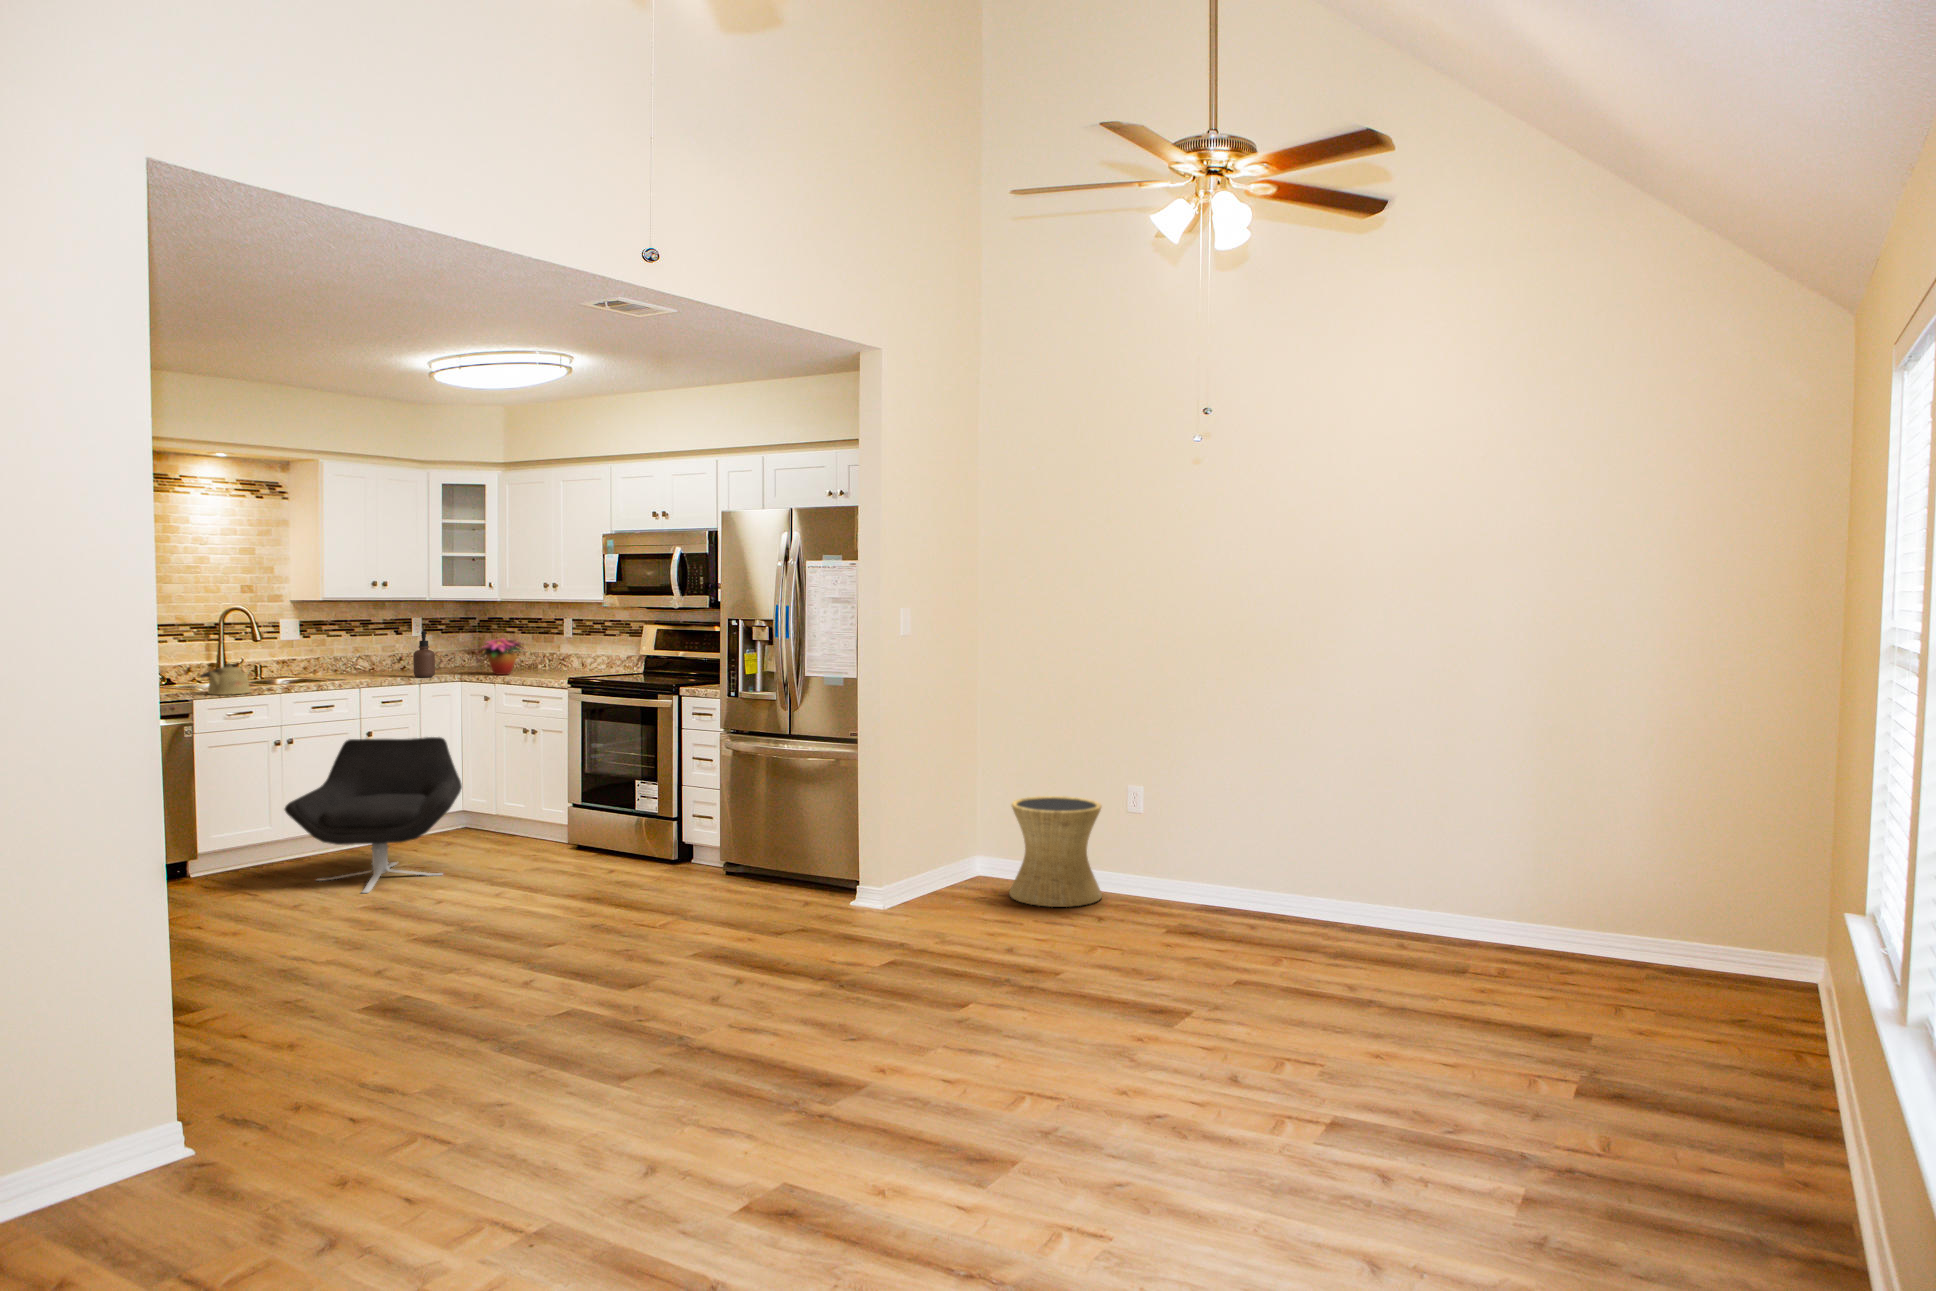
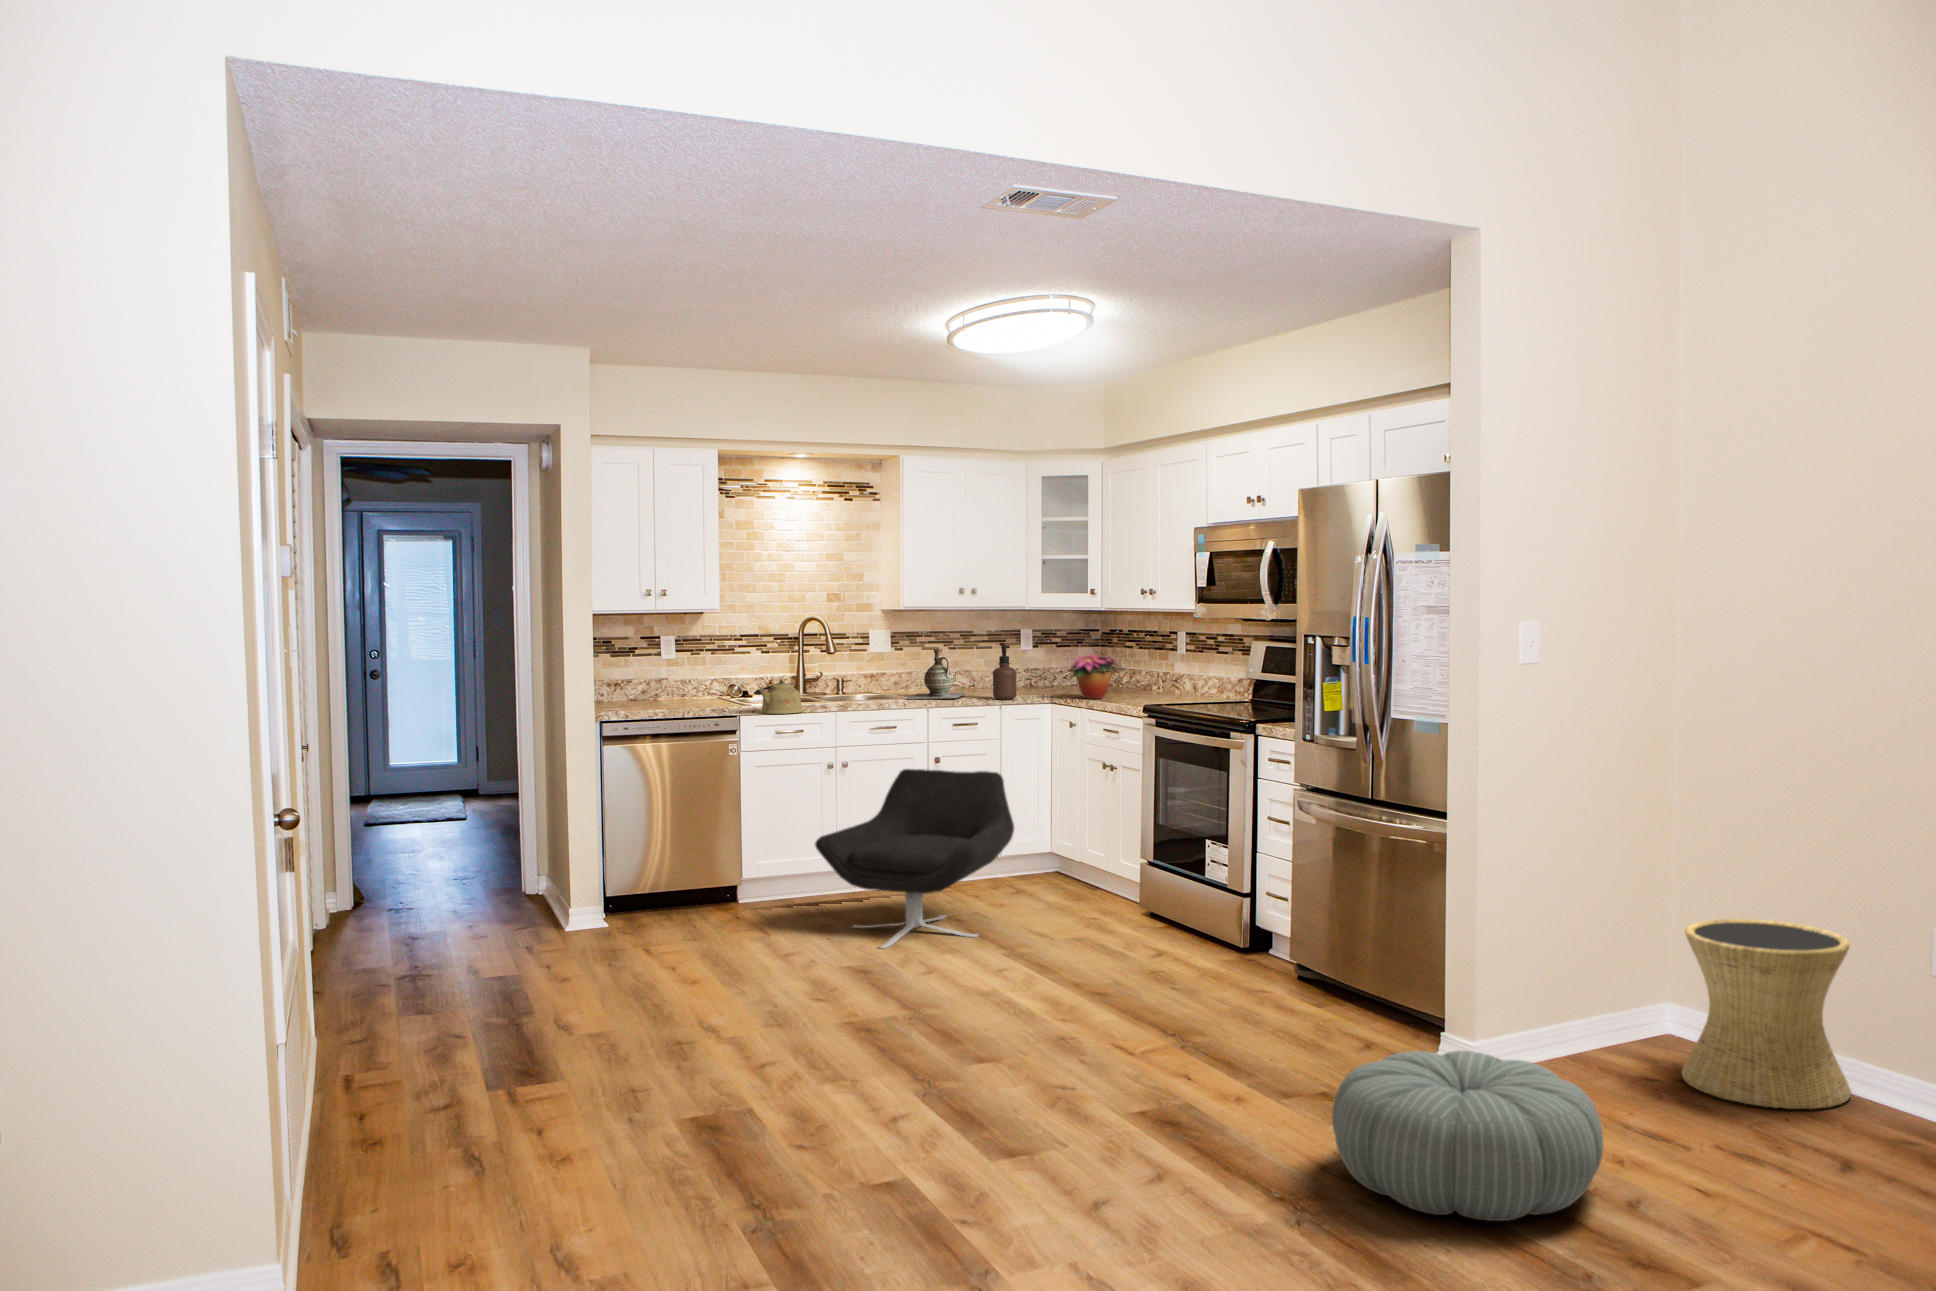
ceramic jug: none [329,635,383,679] -> present [906,649,966,699]
pouf: none [865,892,1034,994] -> present [1332,1050,1603,1221]

